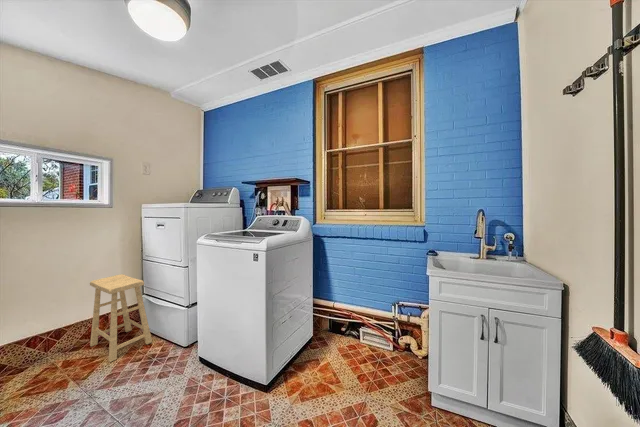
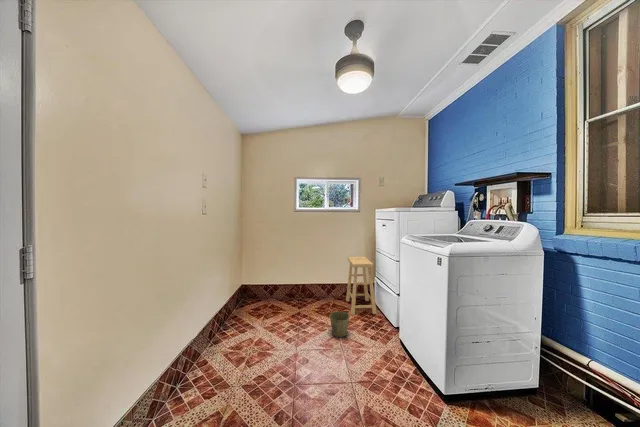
bucket: none [76,355,120,411] -> present [330,311,350,337]

